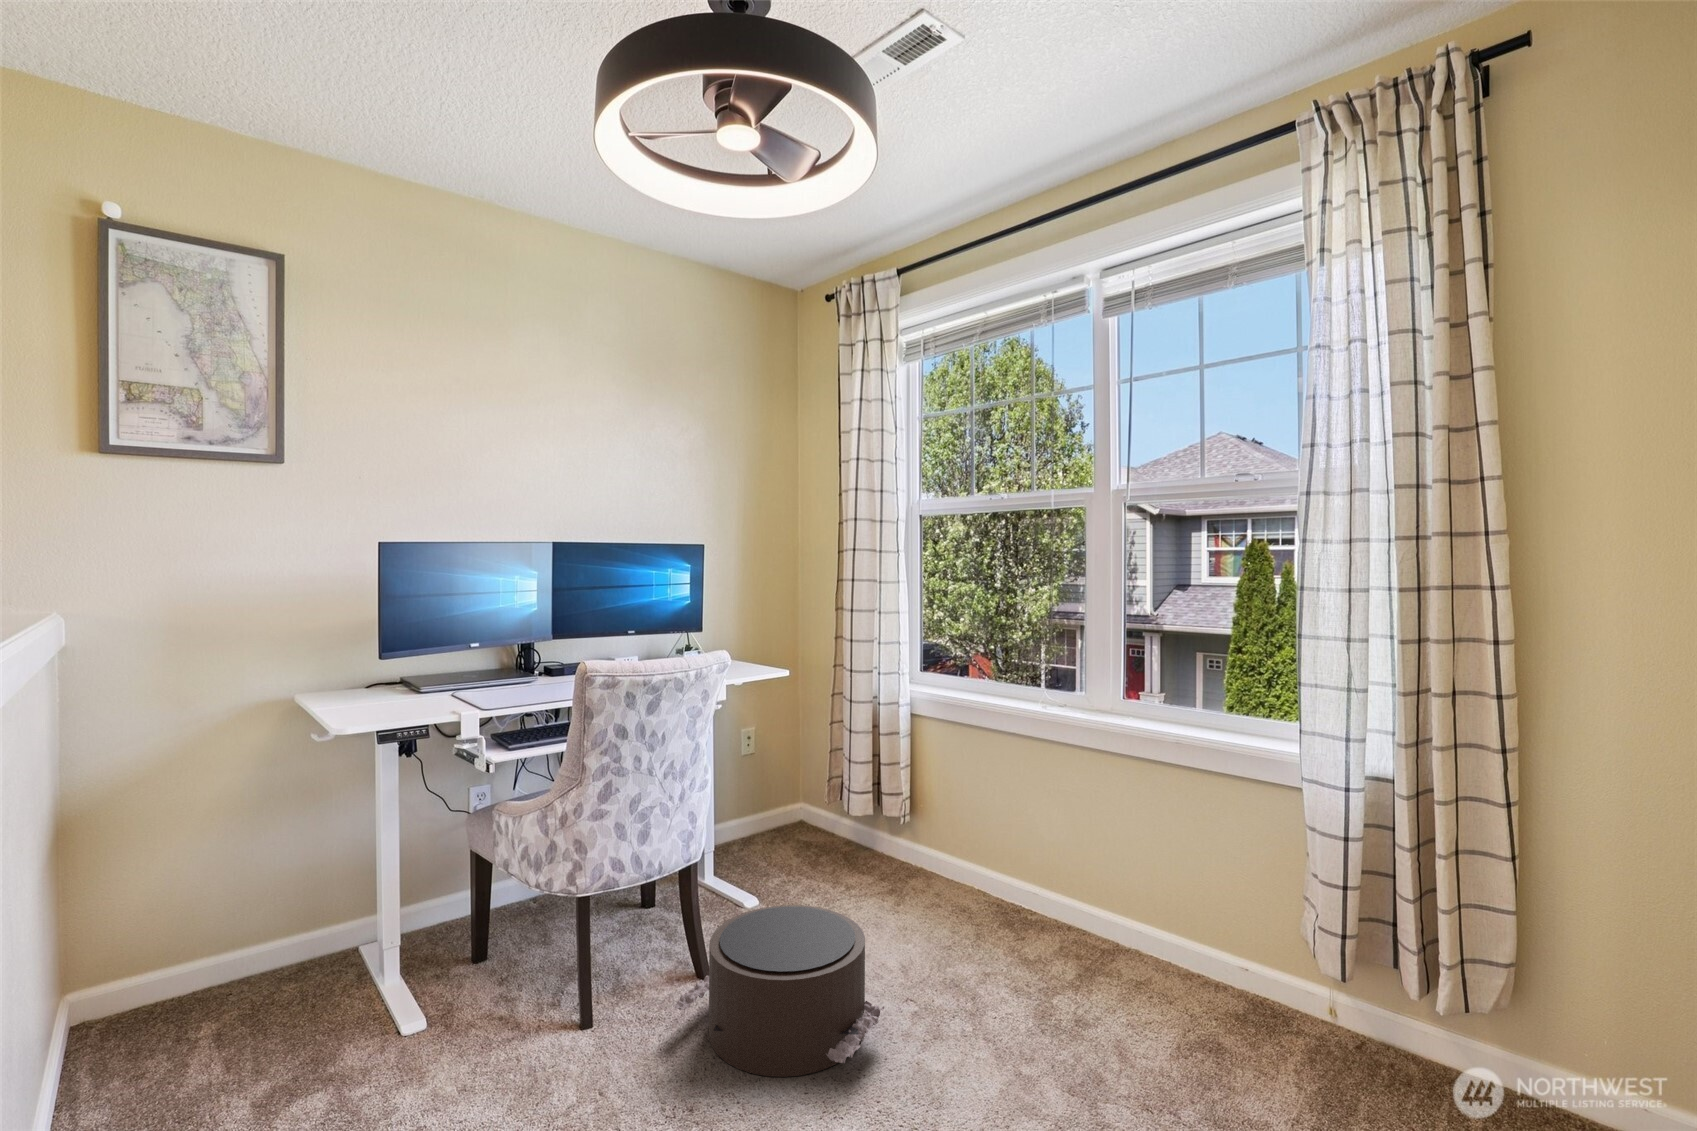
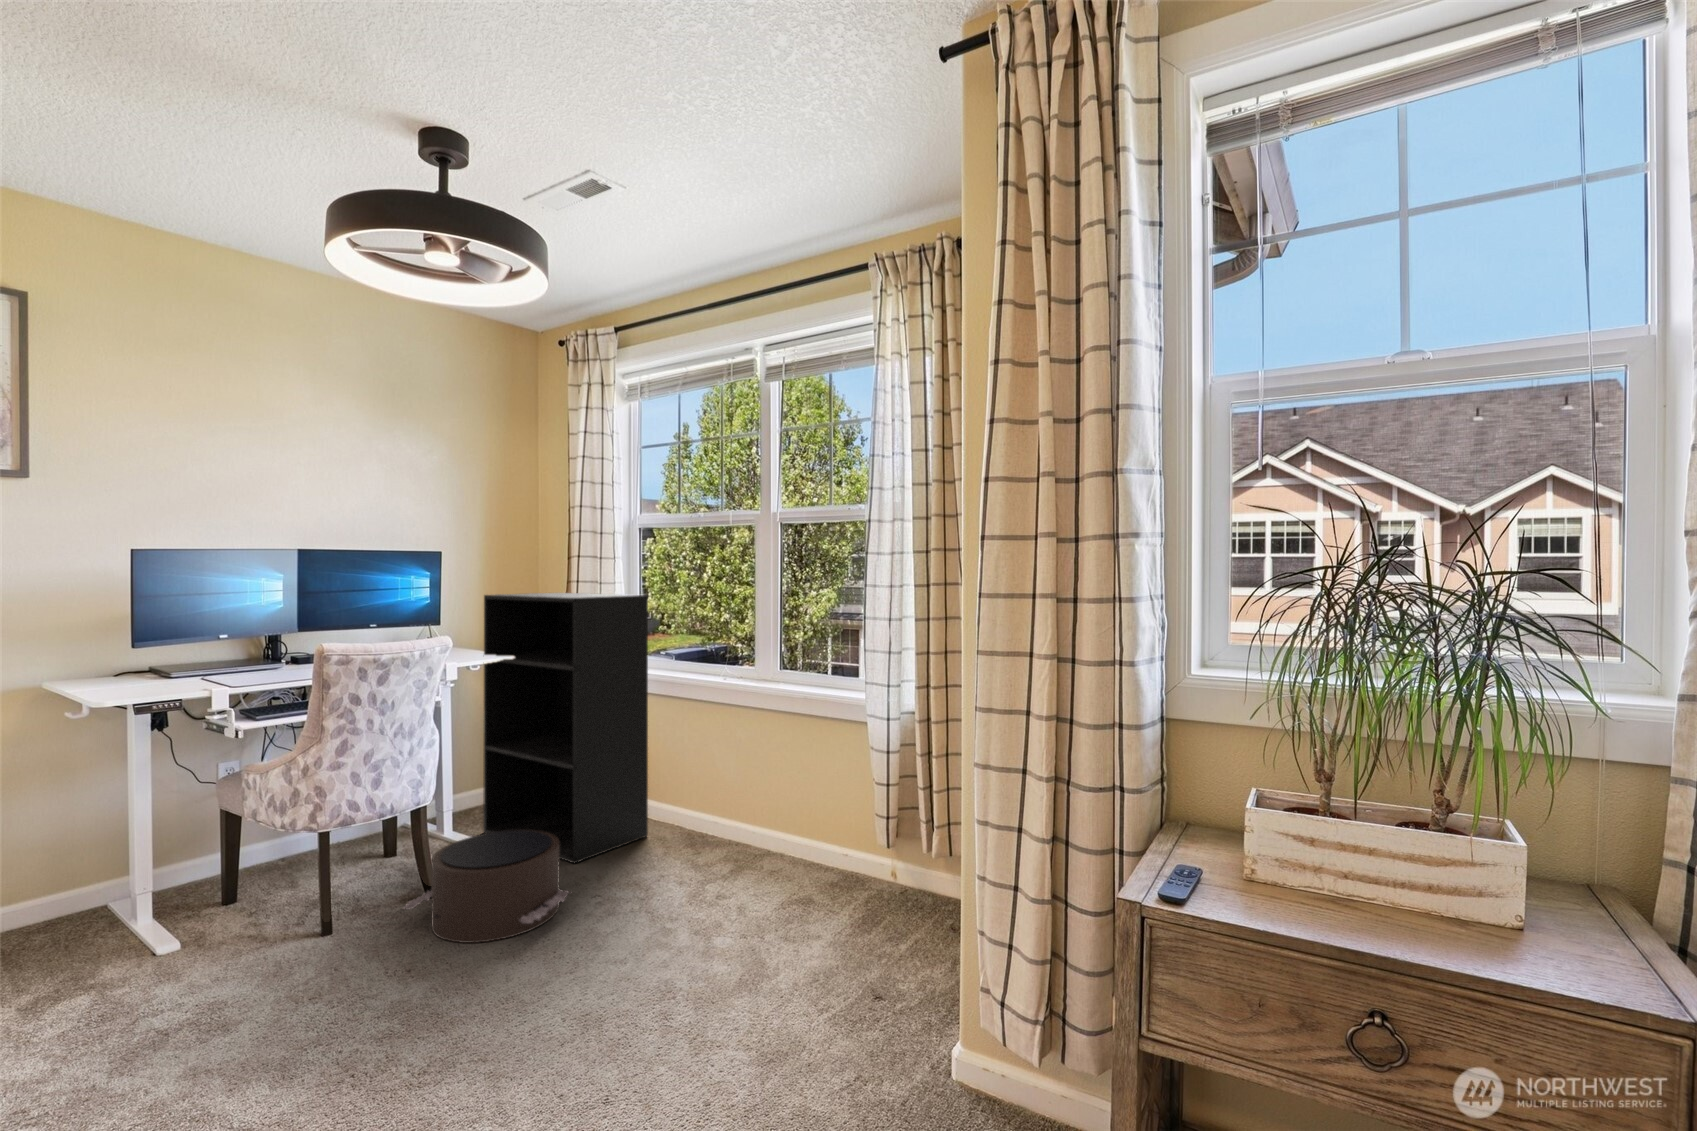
bookshelf: none [746,595,948,947] -> present [483,593,648,863]

